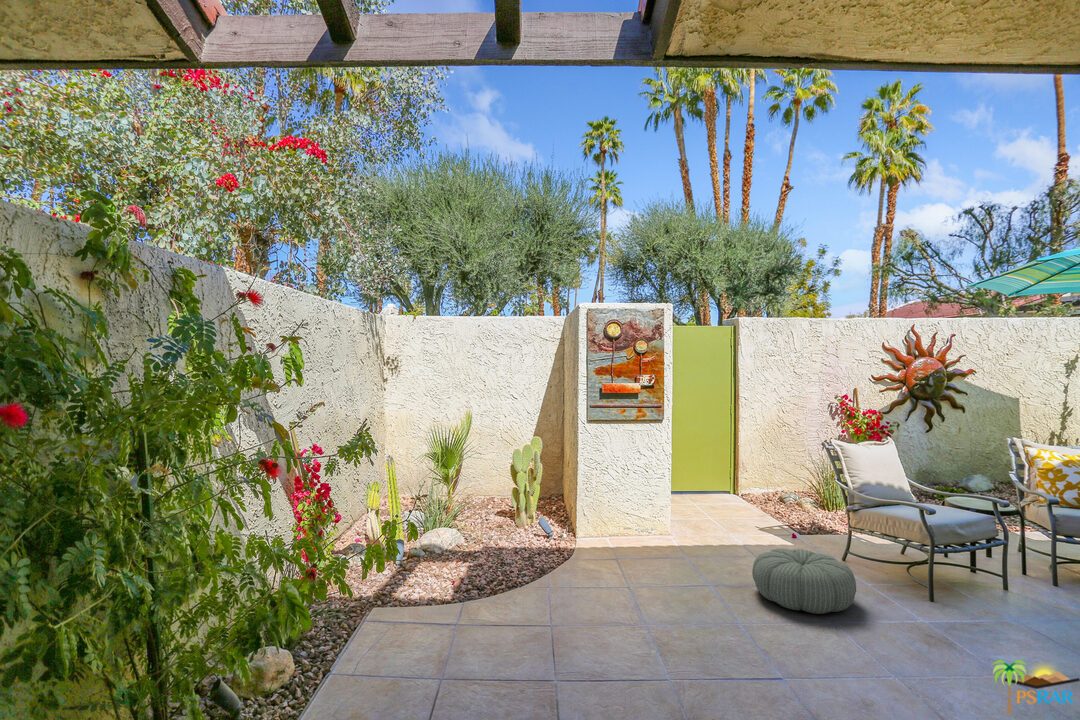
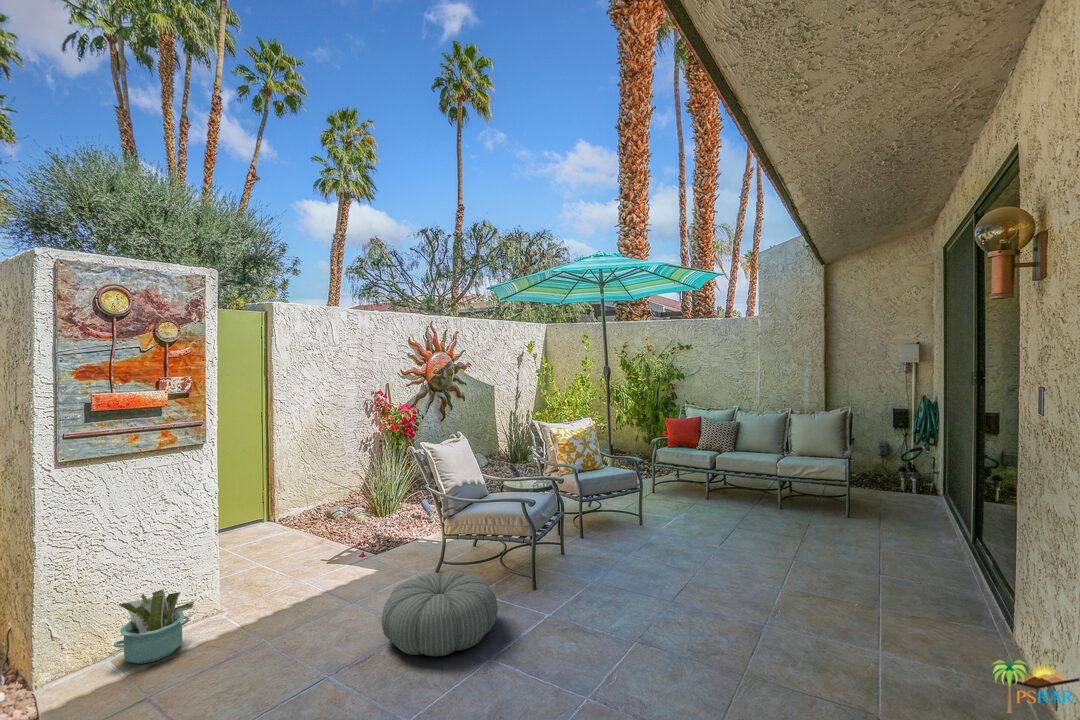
decorative plant: none [609,506,652,547] -> present [114,589,194,664]

